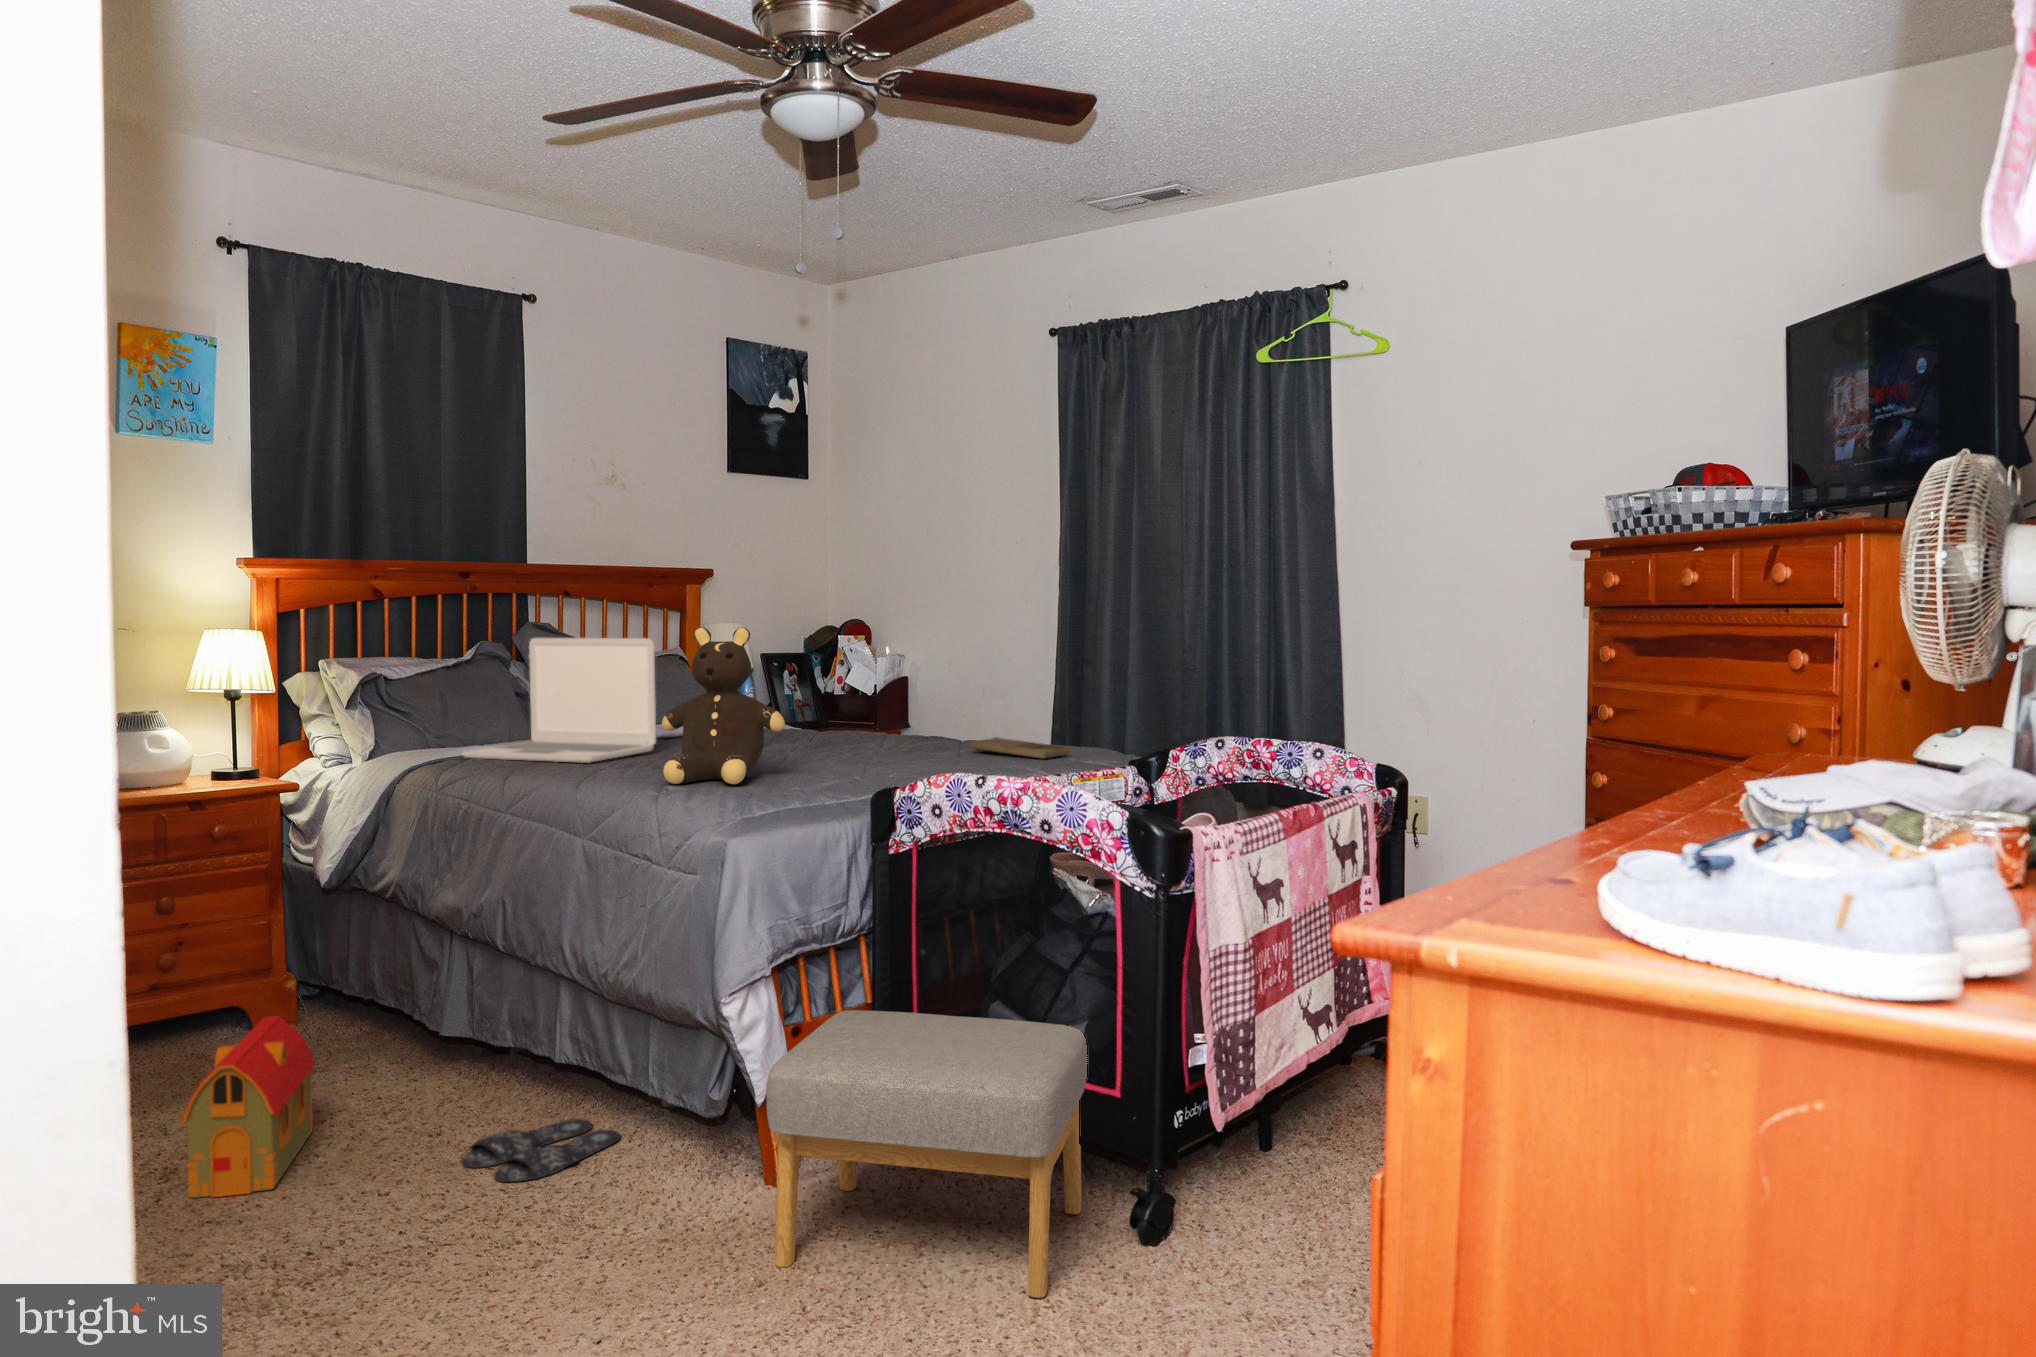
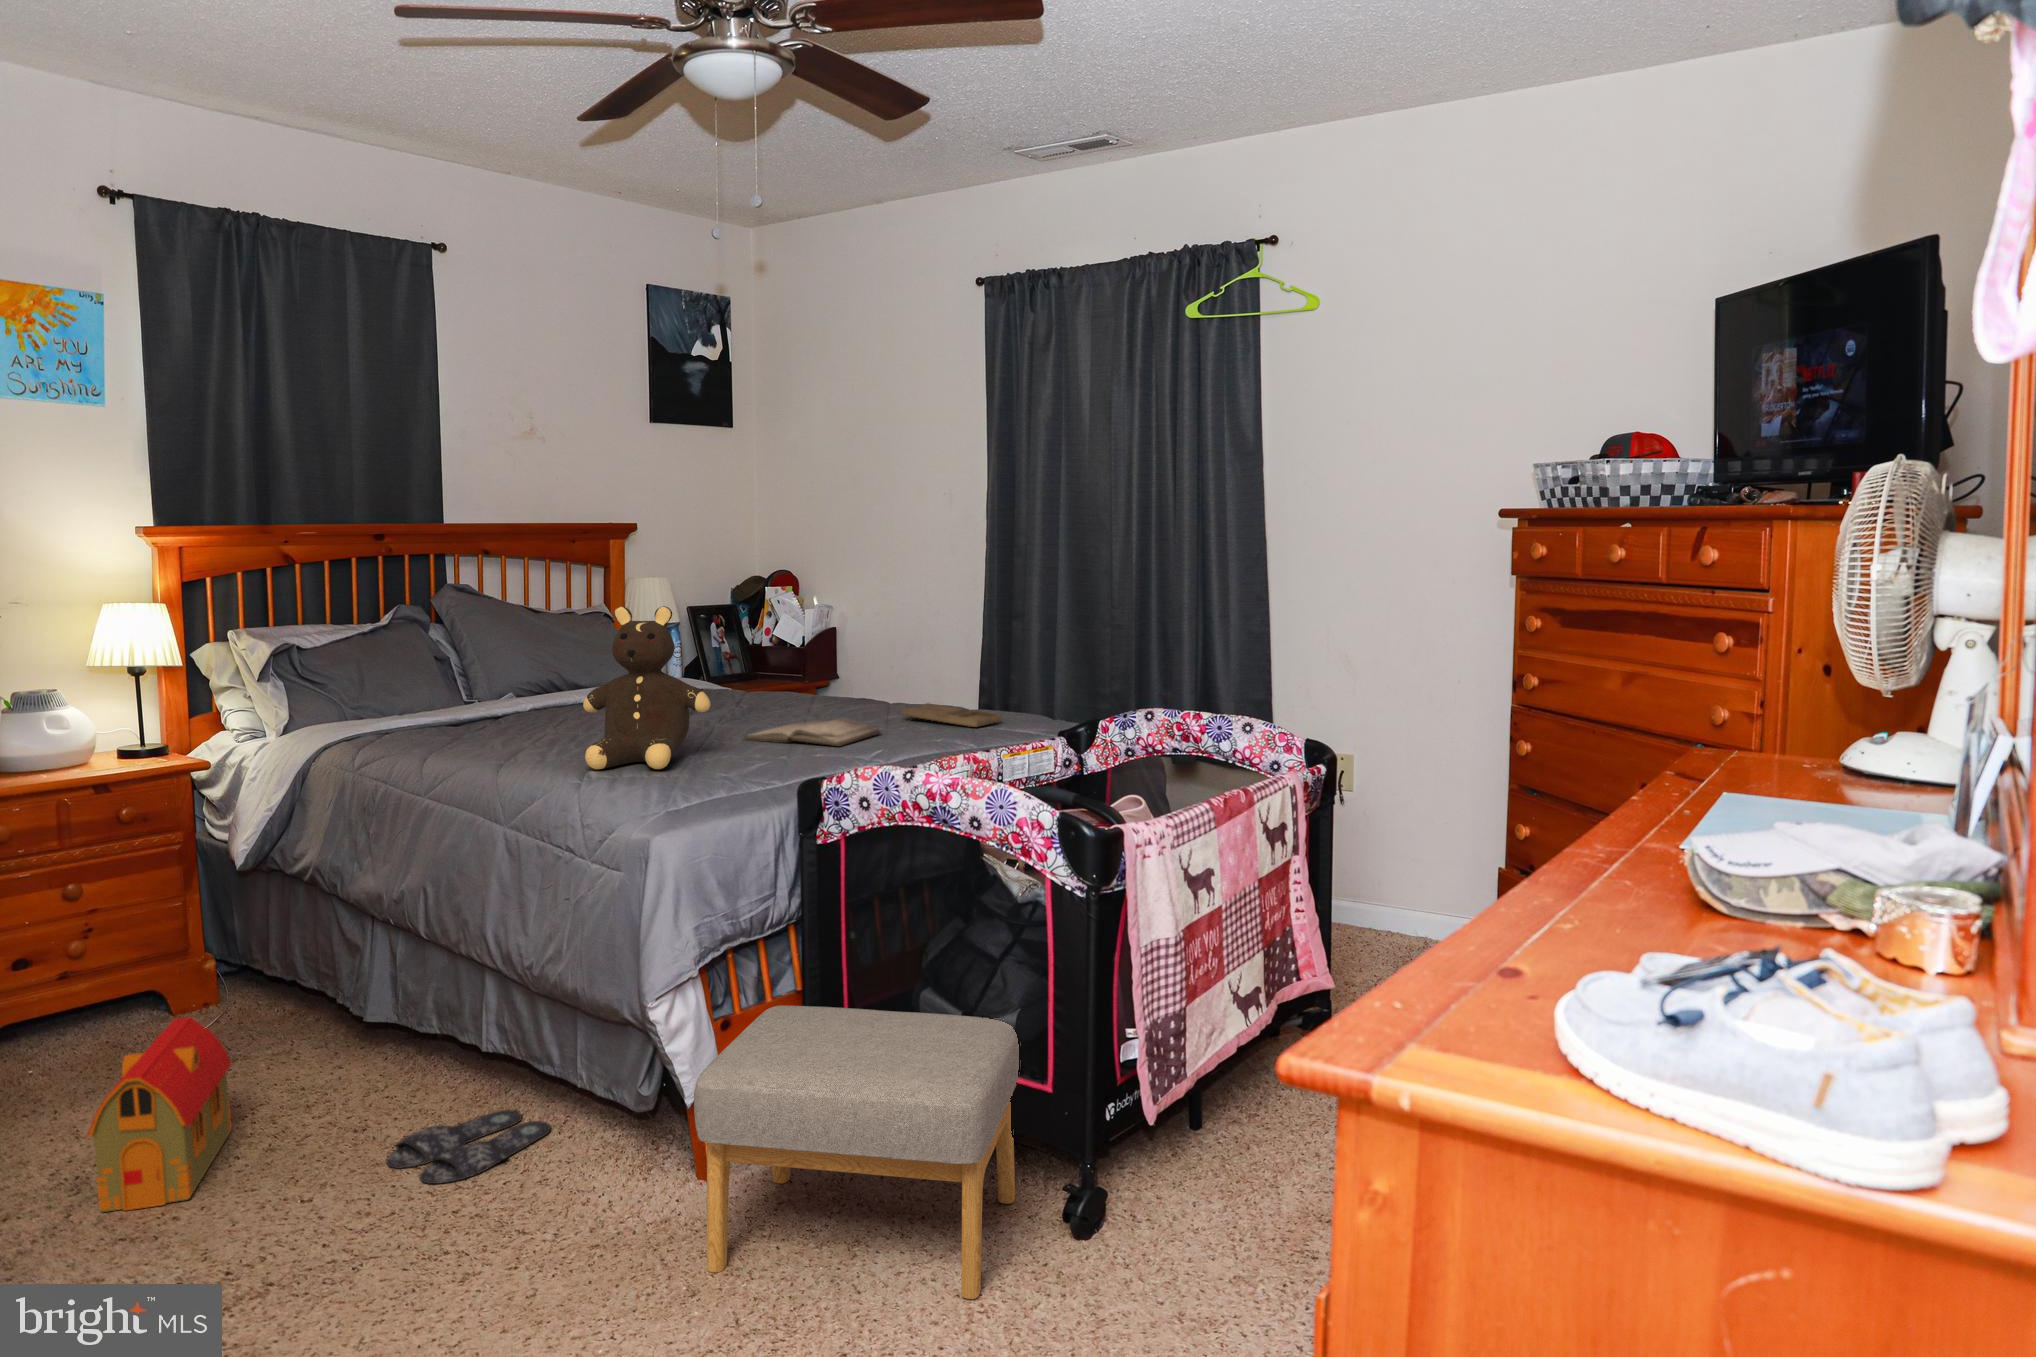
laptop: present [462,638,656,763] -> none [377,608,581,741]
diary: none [814,746,951,771] -> present [744,718,881,746]

